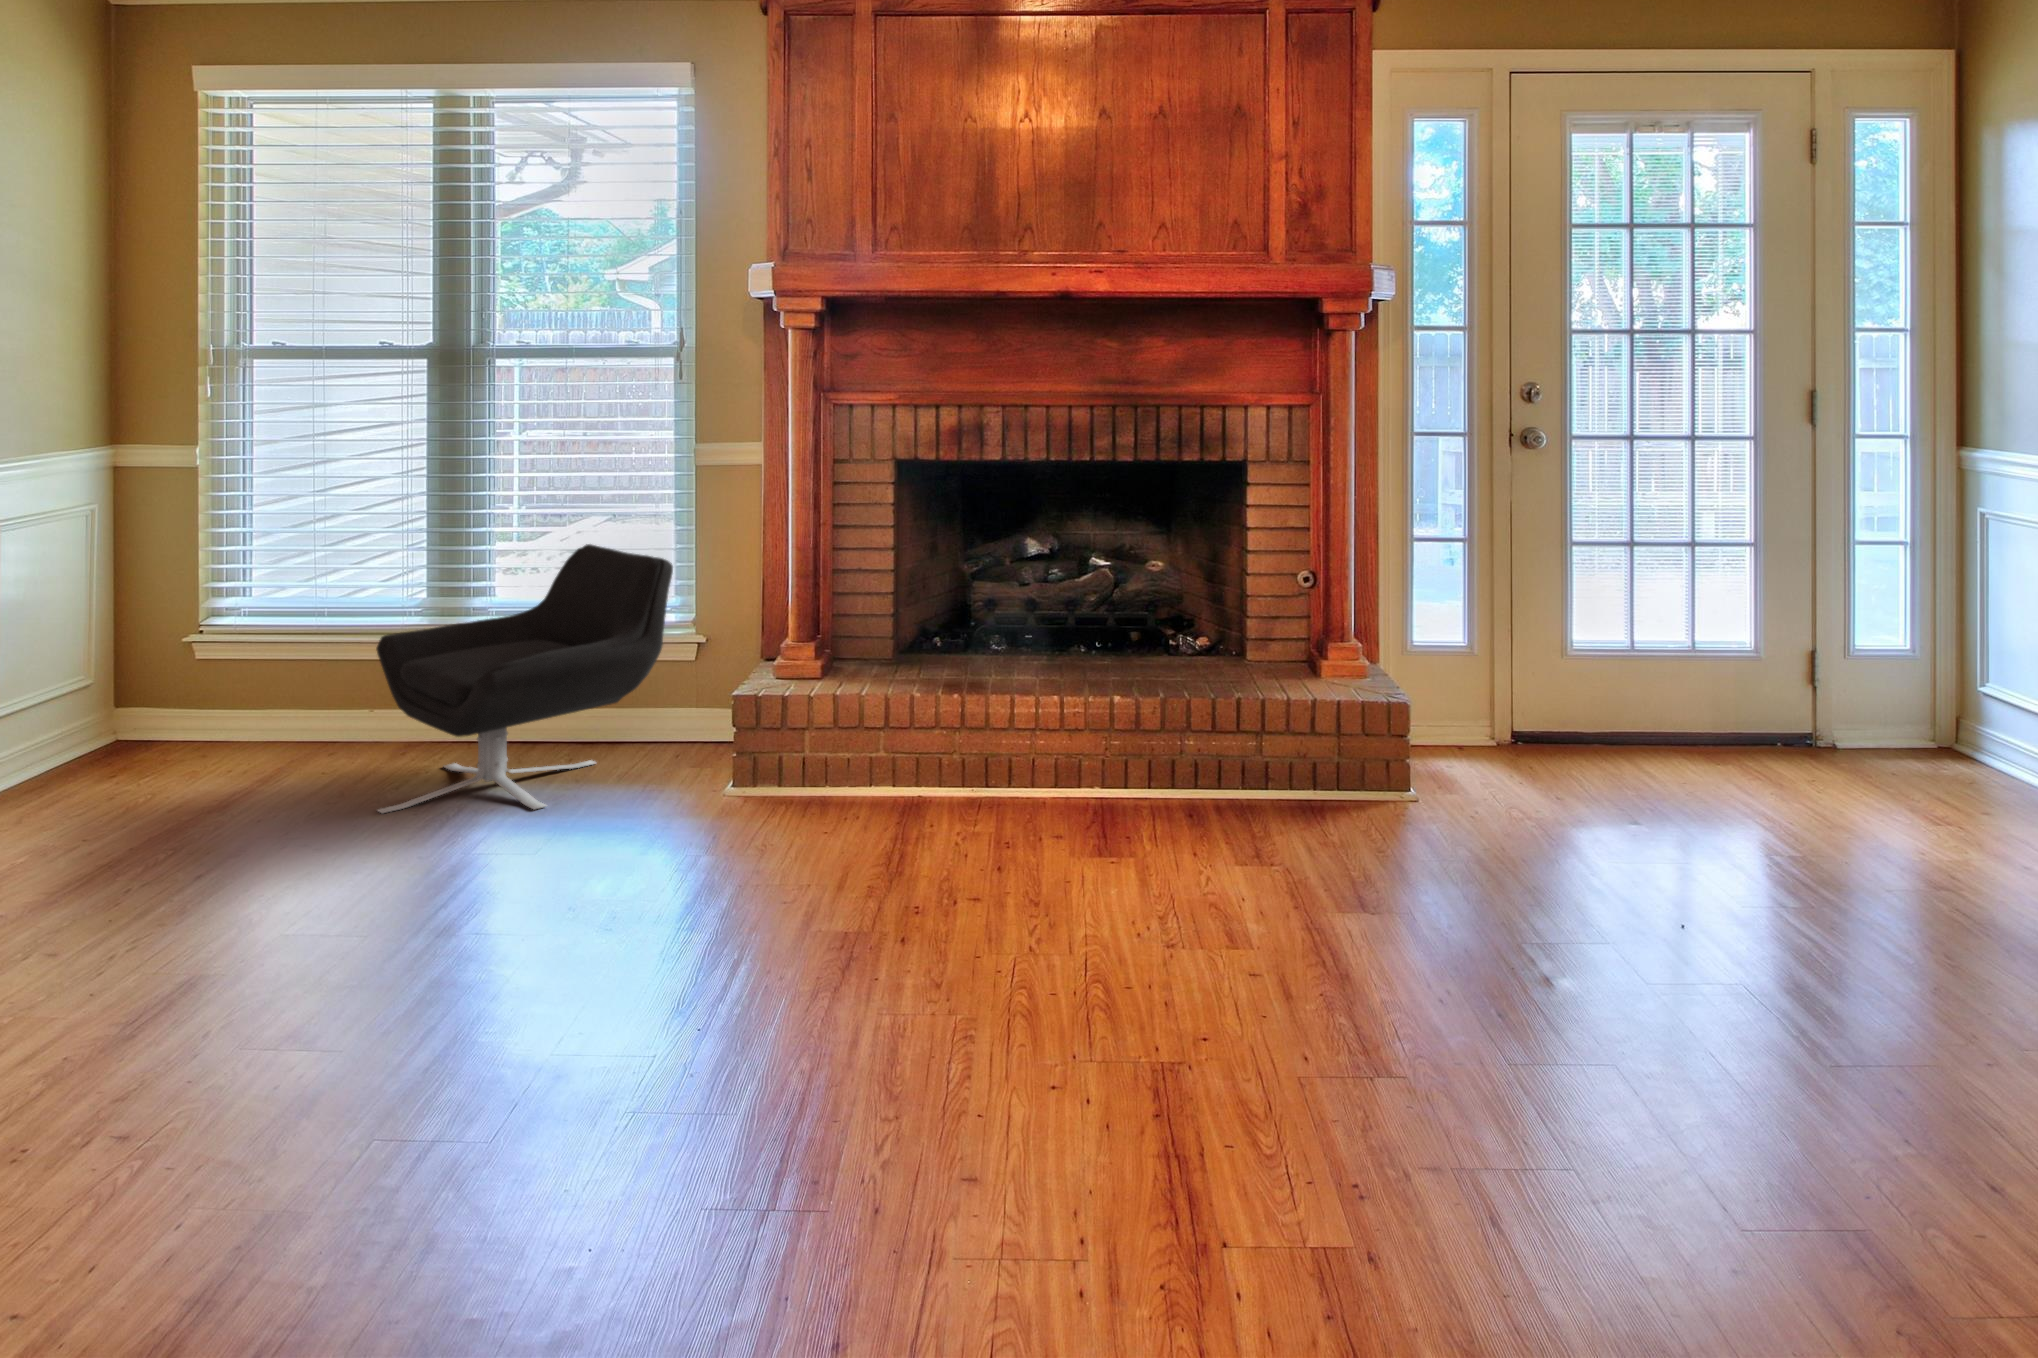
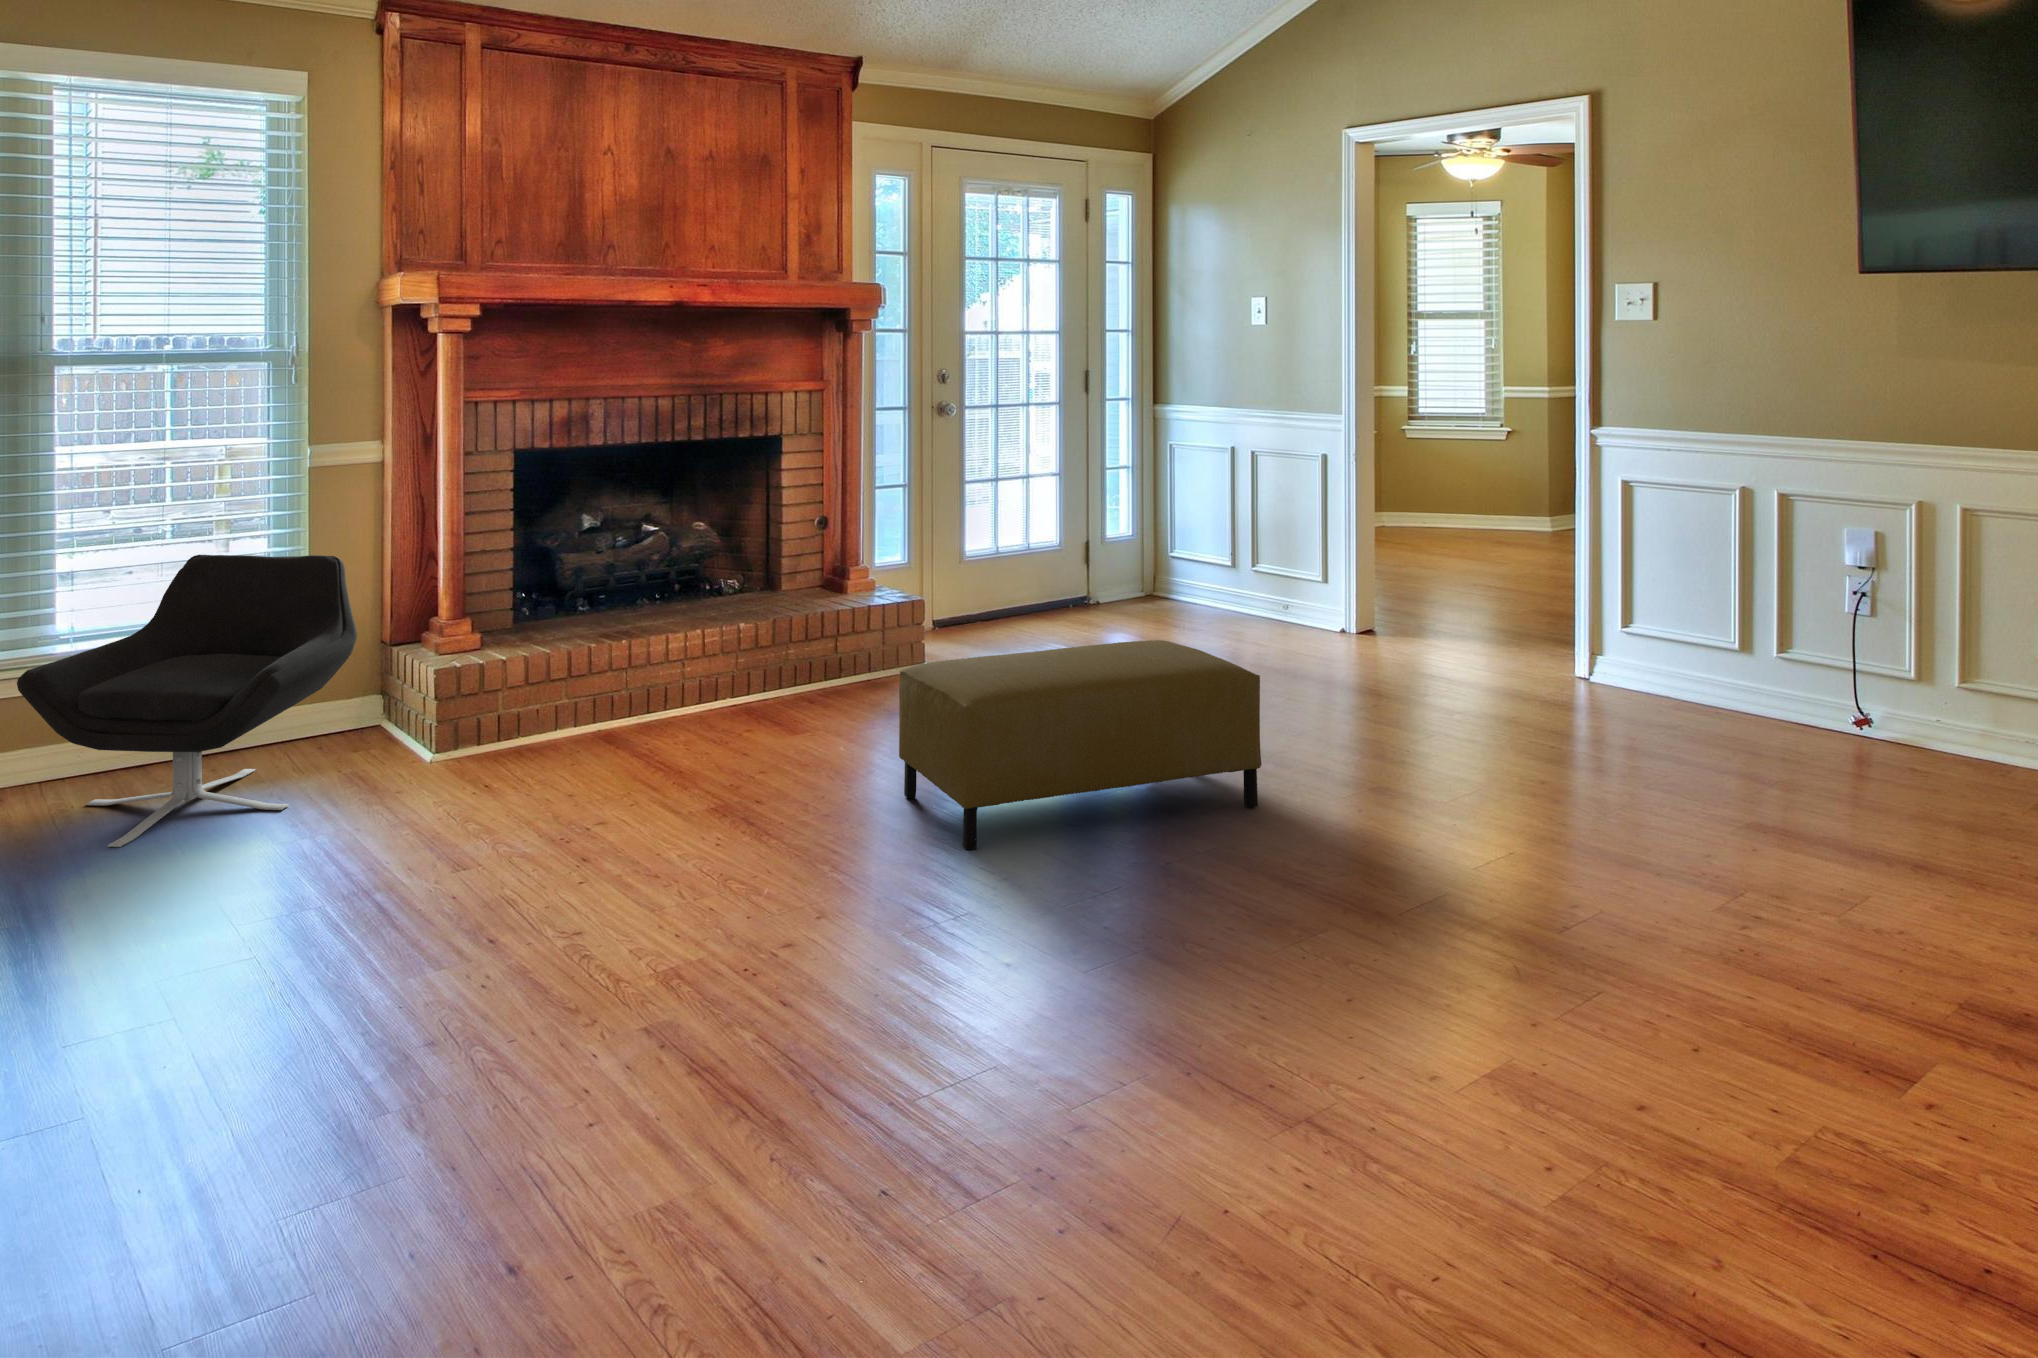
ottoman: none [965,792,1509,1164] -> present [899,640,1262,850]

